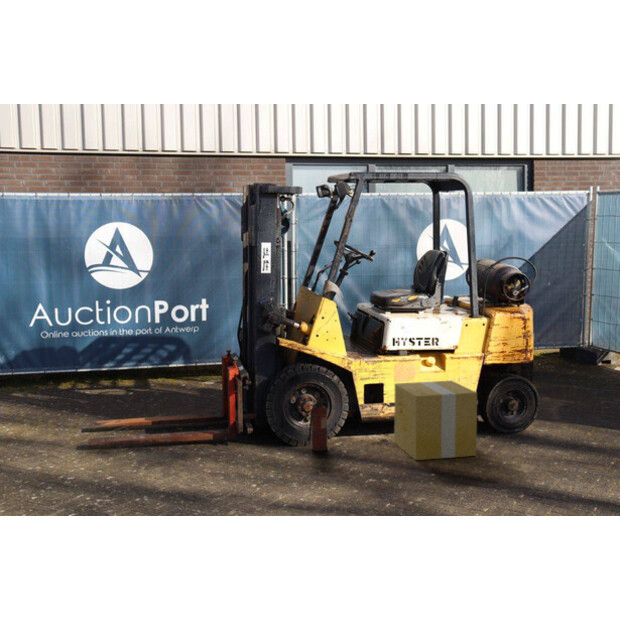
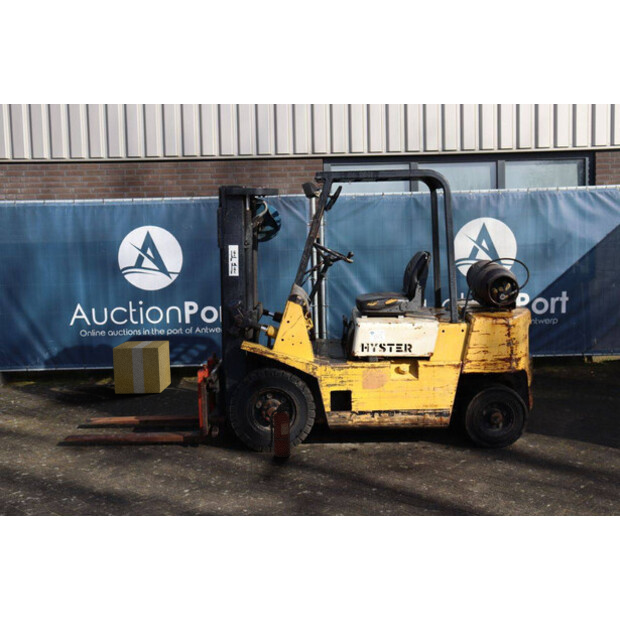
cardboard box: present [394,381,477,460] -> present [113,341,171,393]

